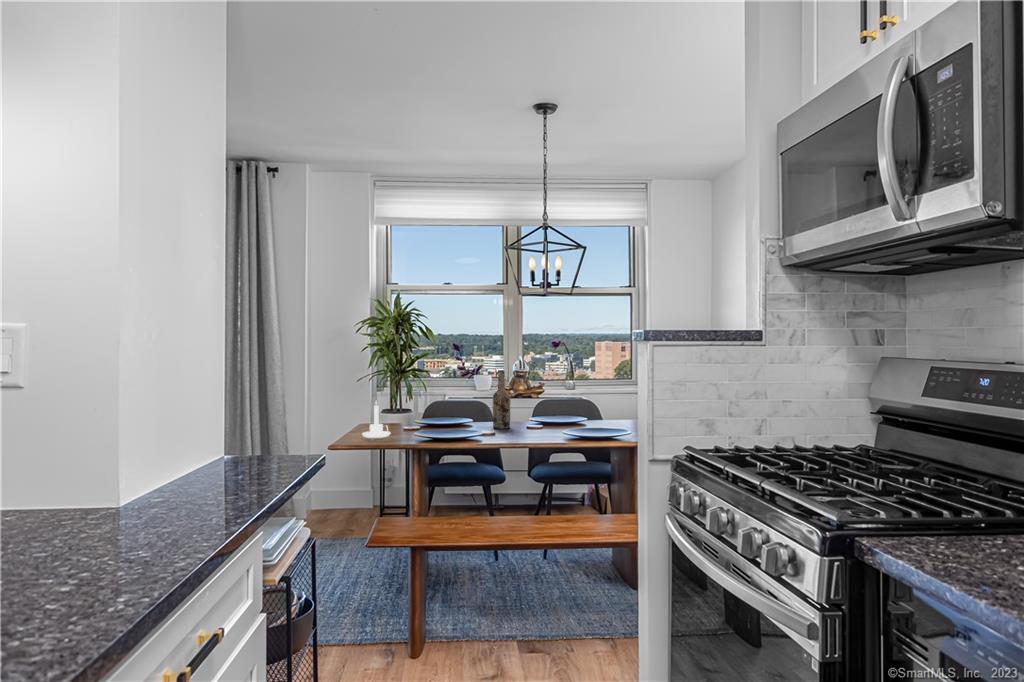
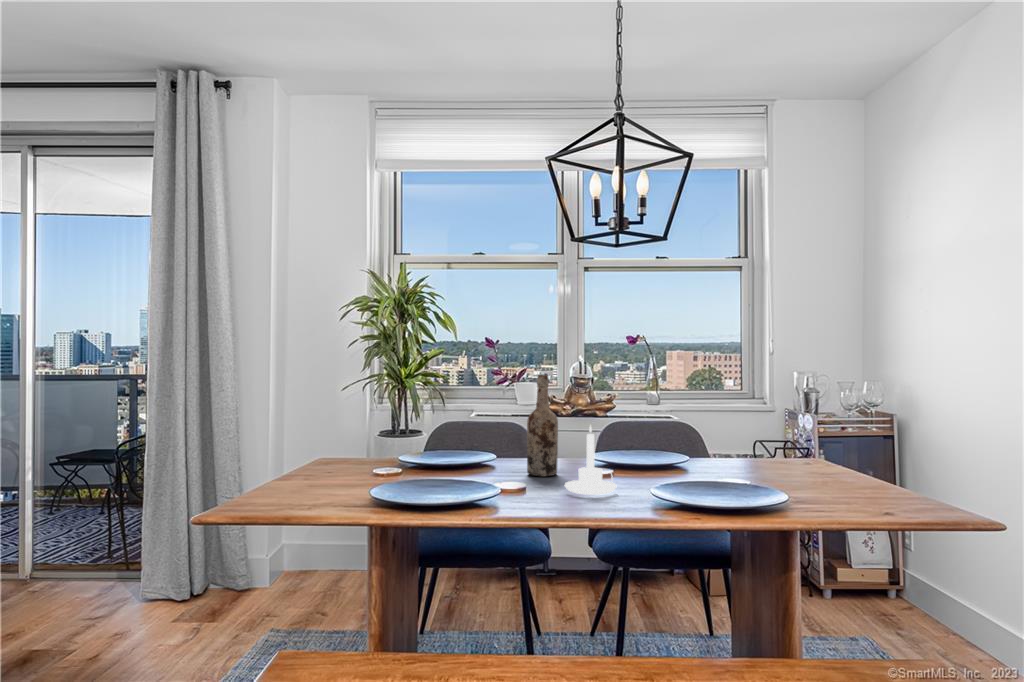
candle holder: present [362,402,391,438] -> present [565,426,616,495]

